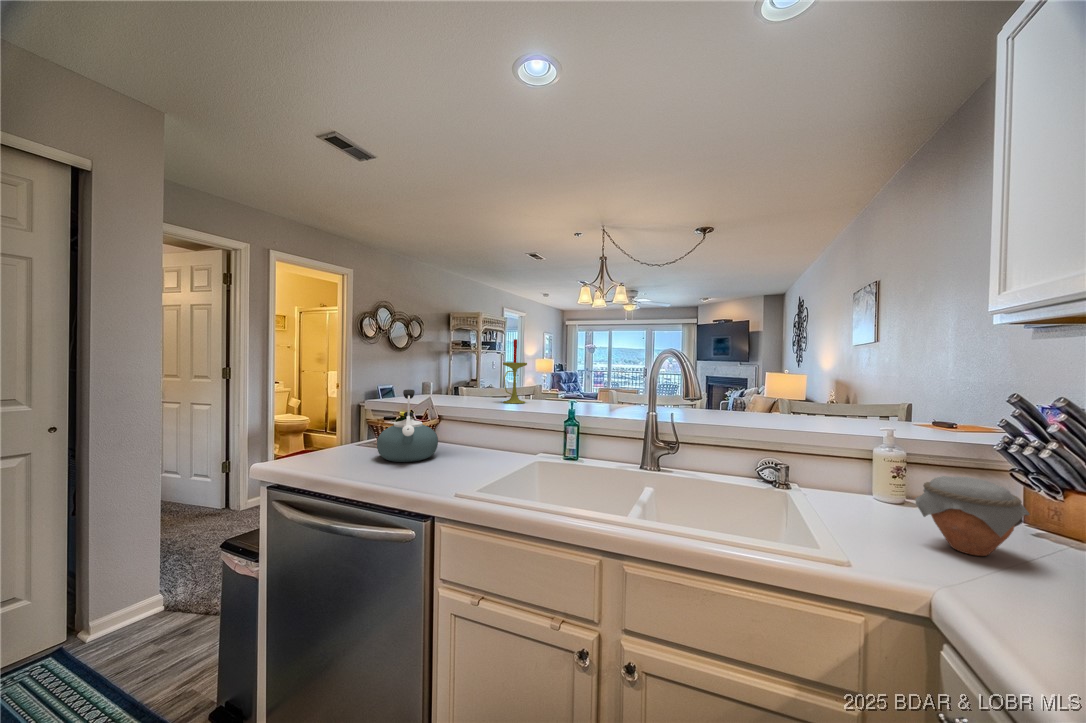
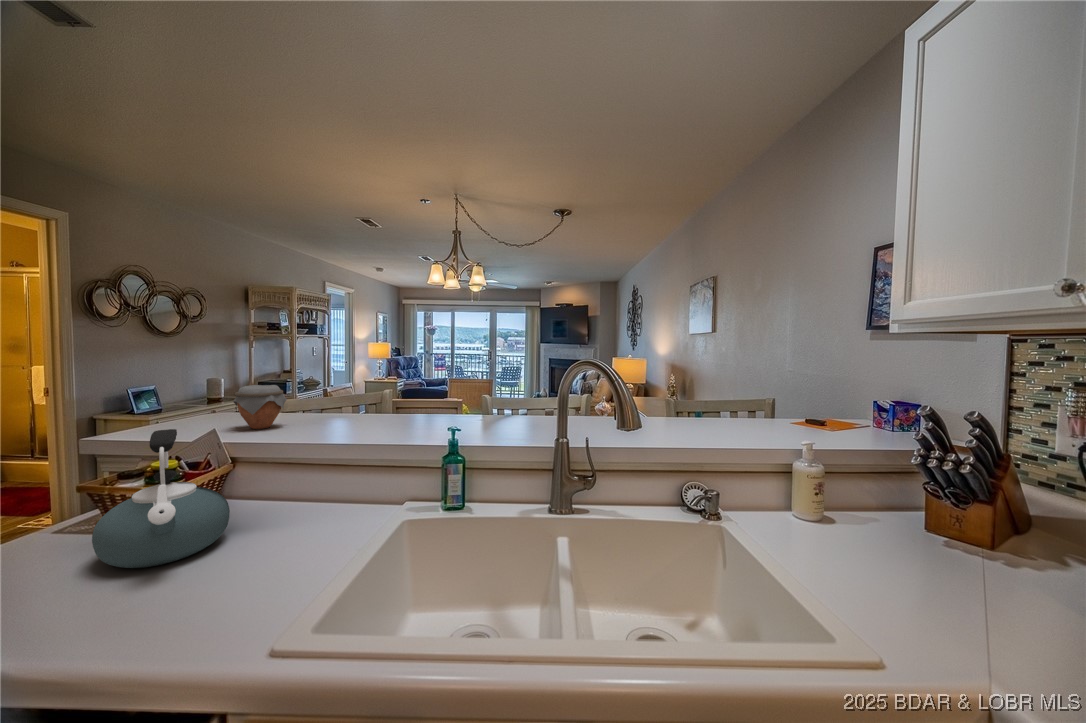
candle: present [503,339,527,403] -> none [336,331,375,423]
jar: present [916,476,1029,556] -> present [233,385,287,429]

